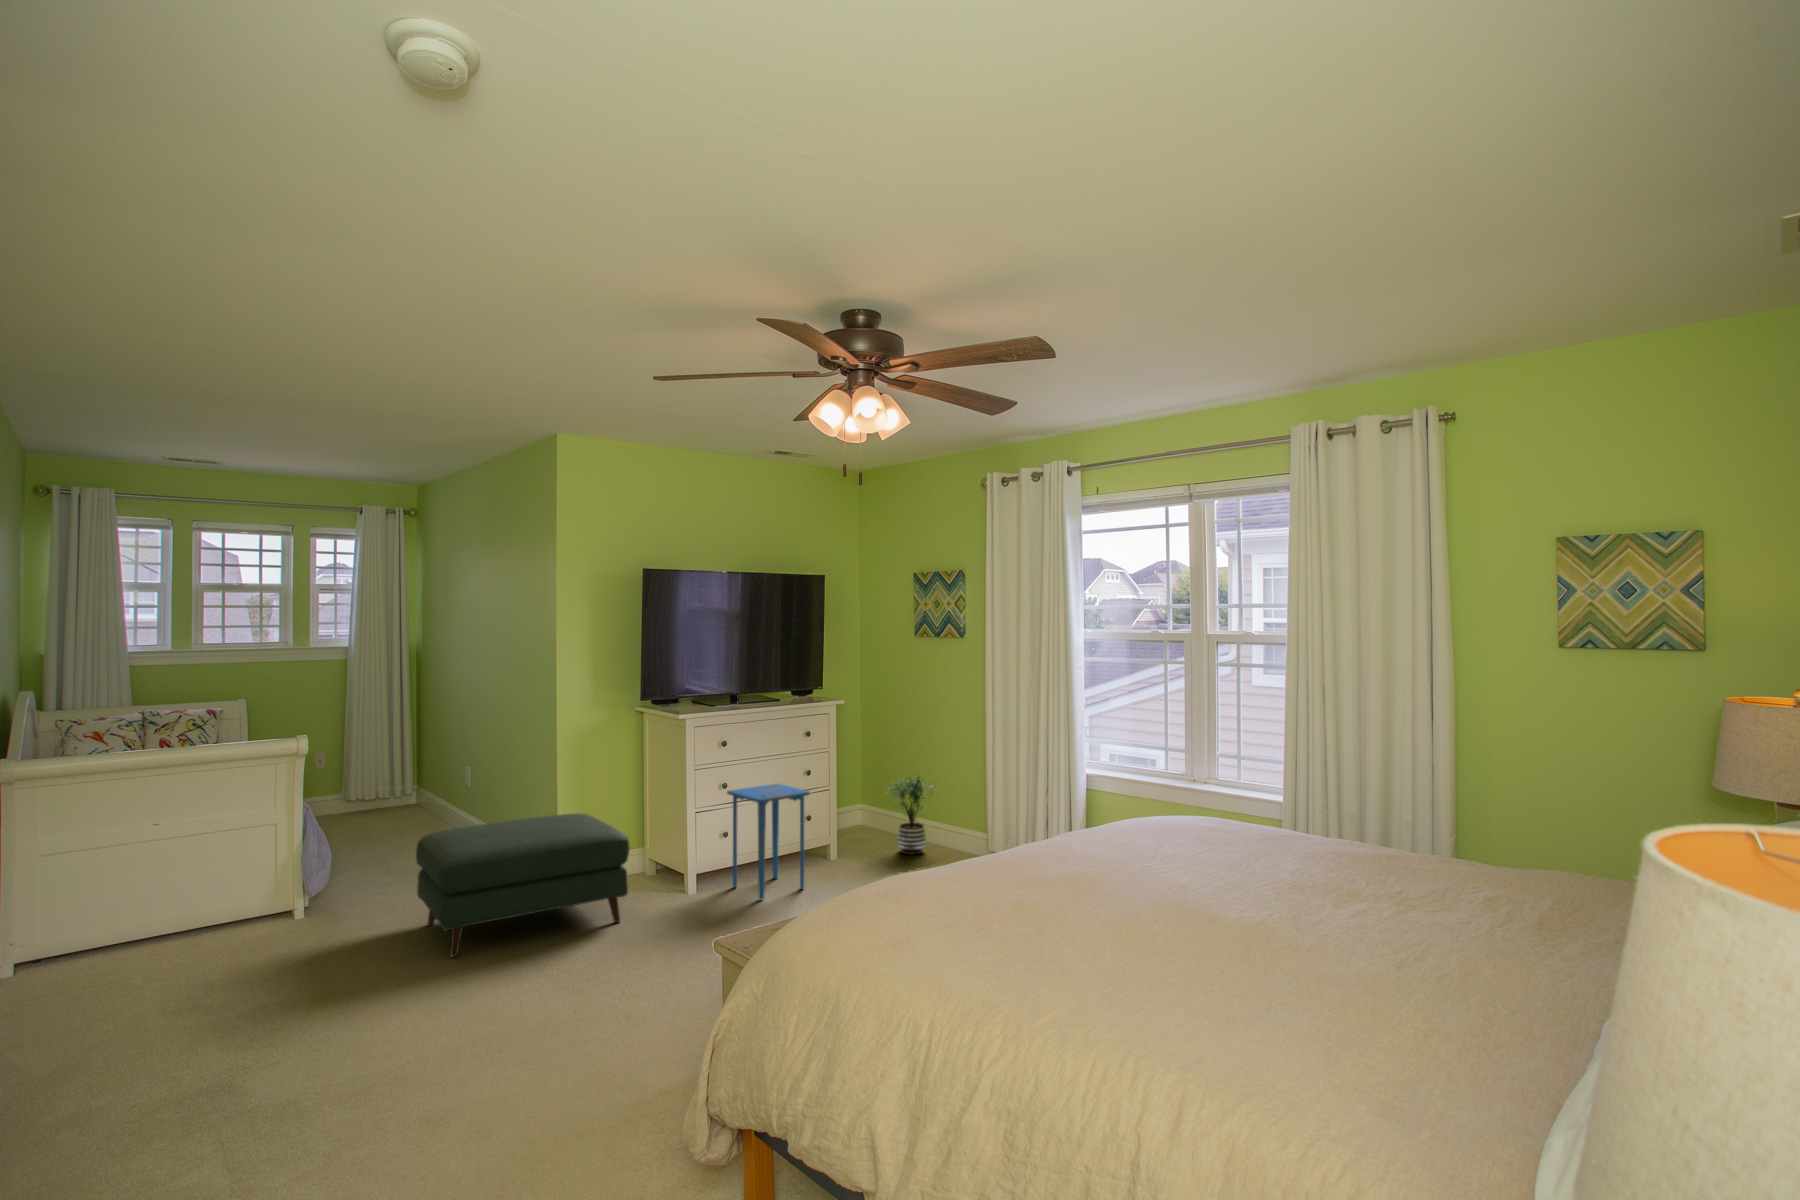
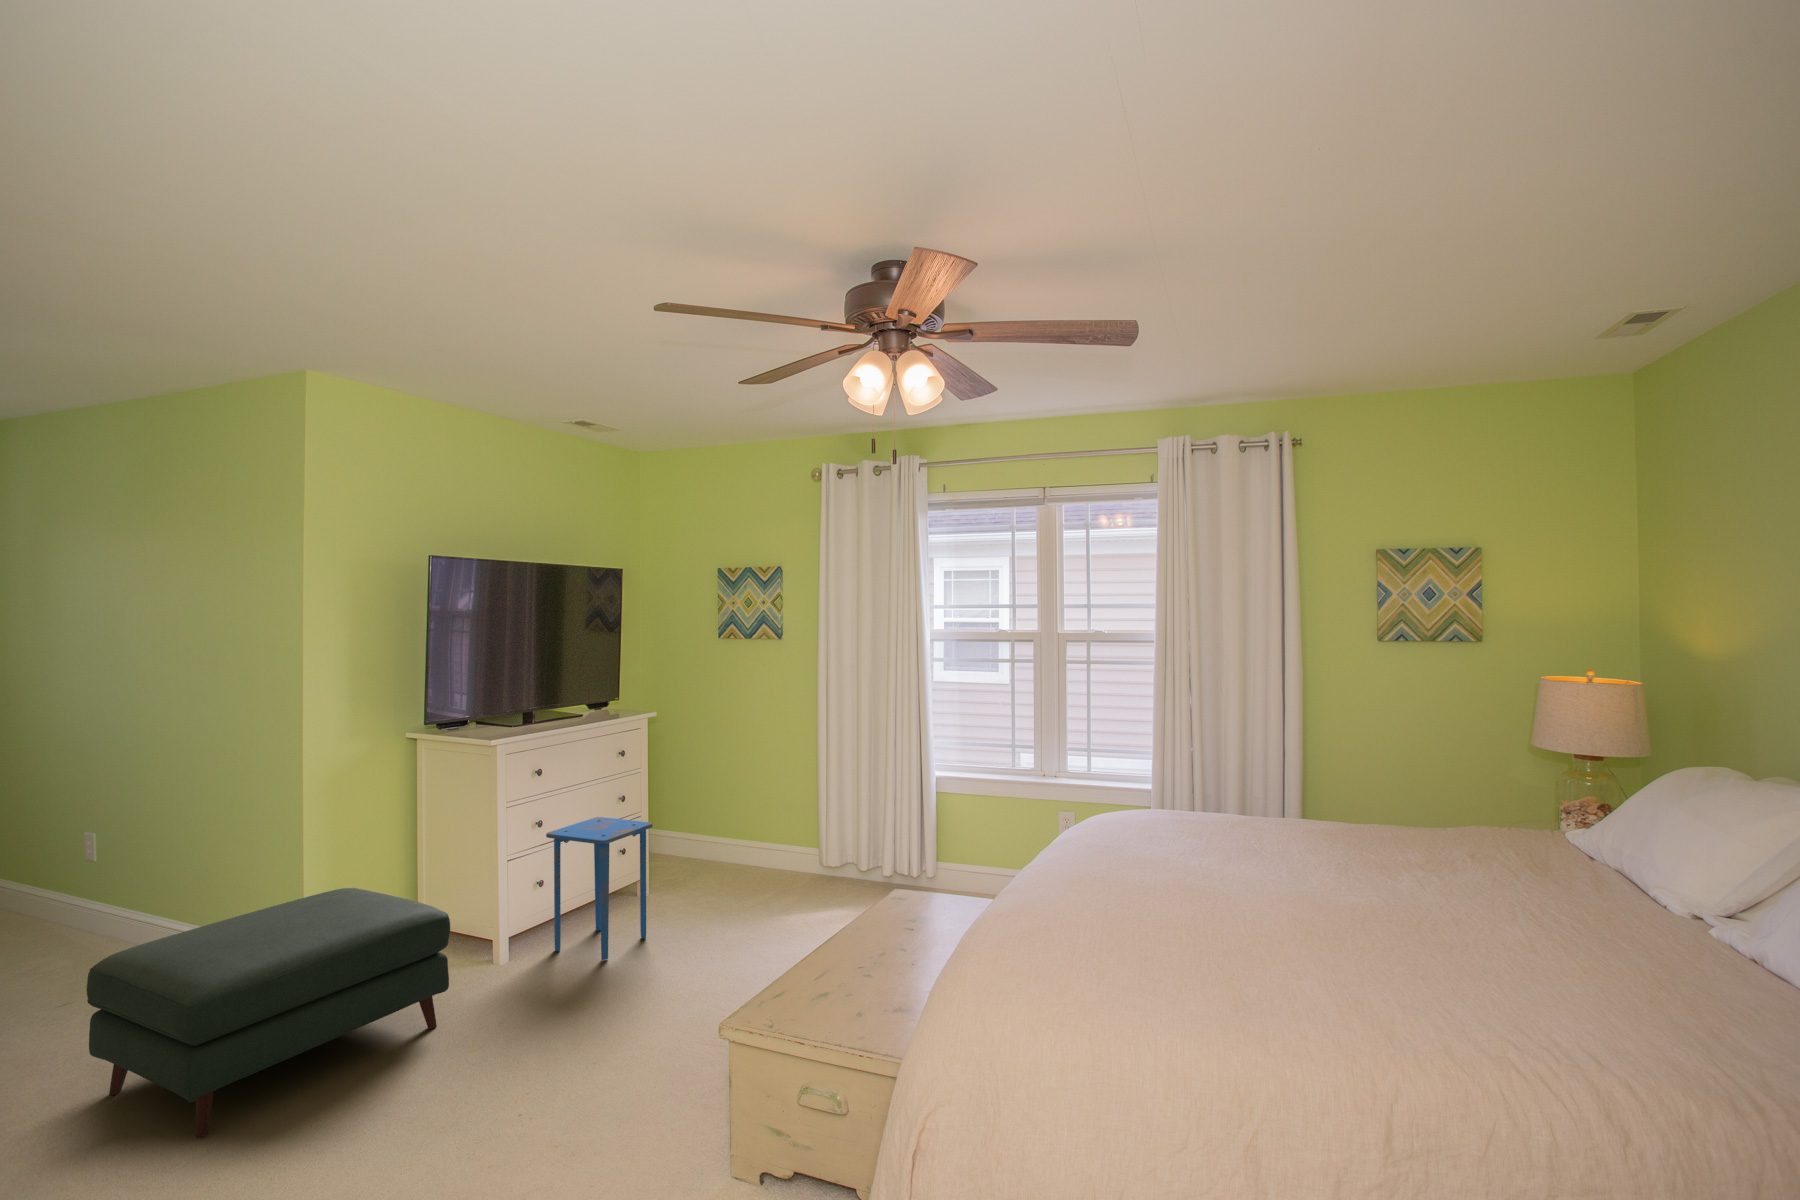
potted plant: present [891,777,937,854] -> none [696,789,758,877]

